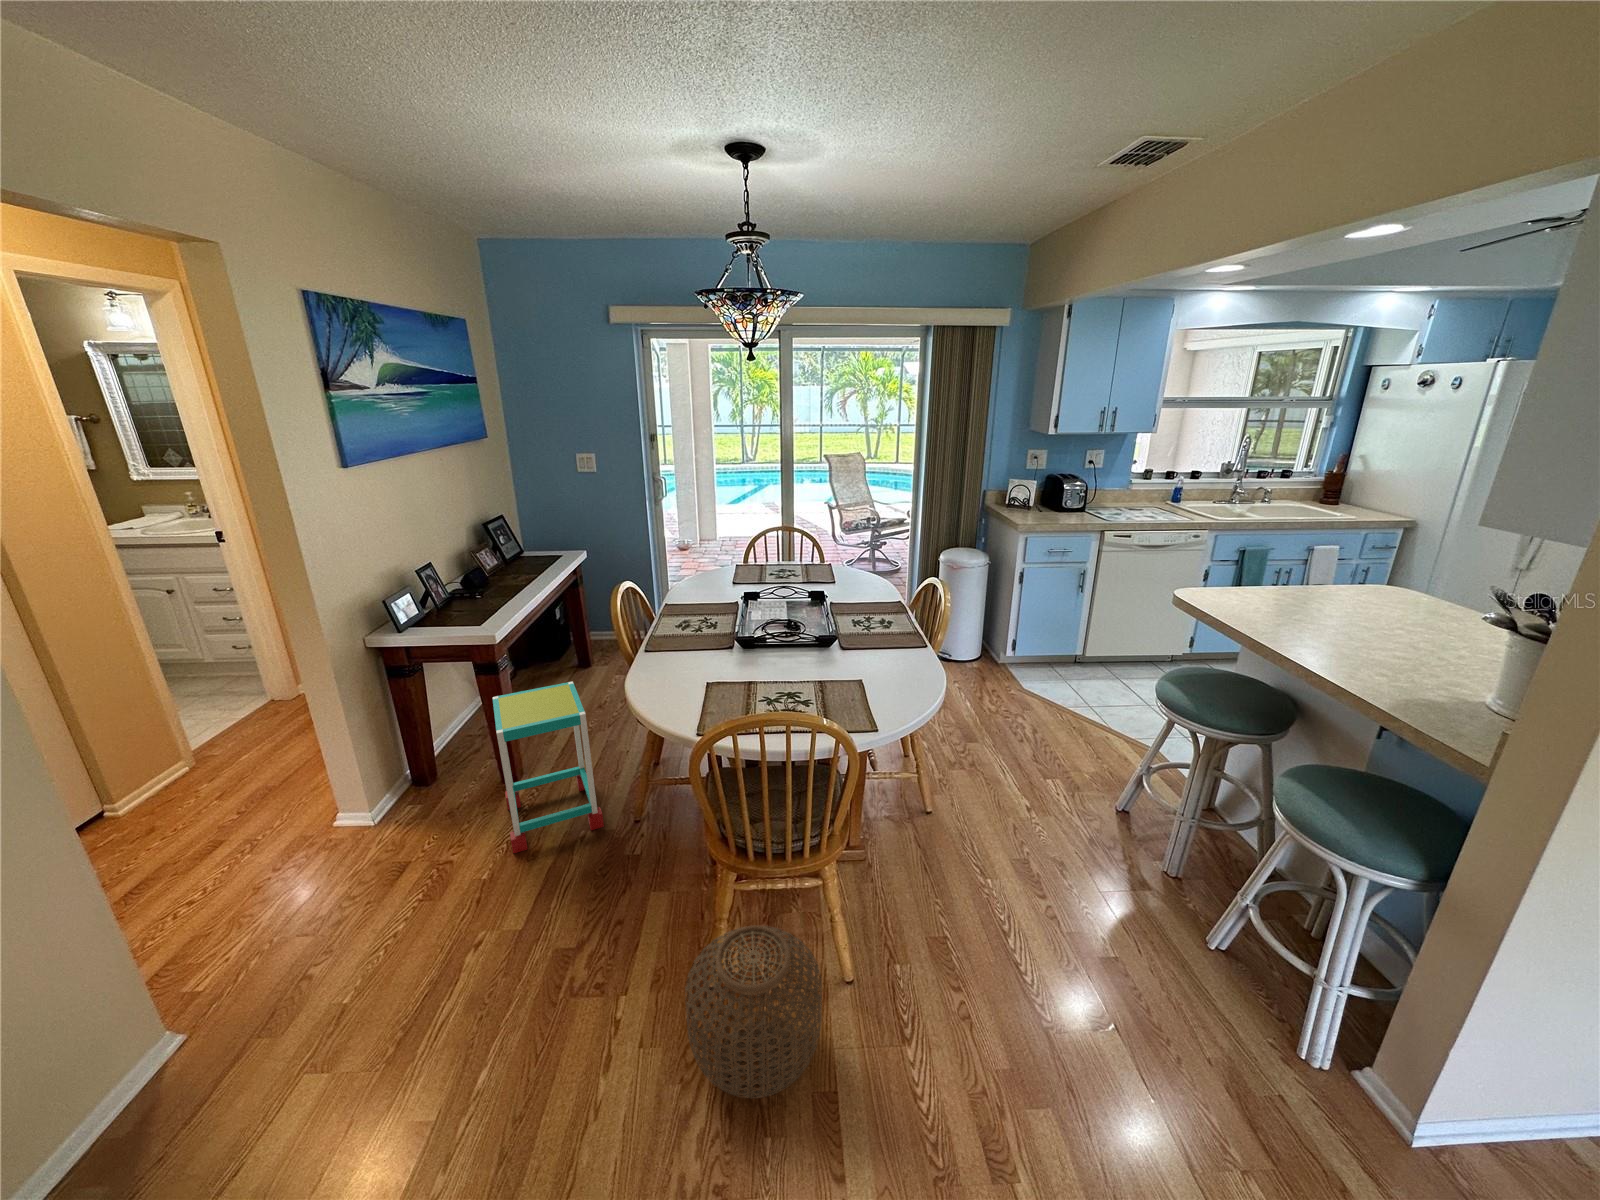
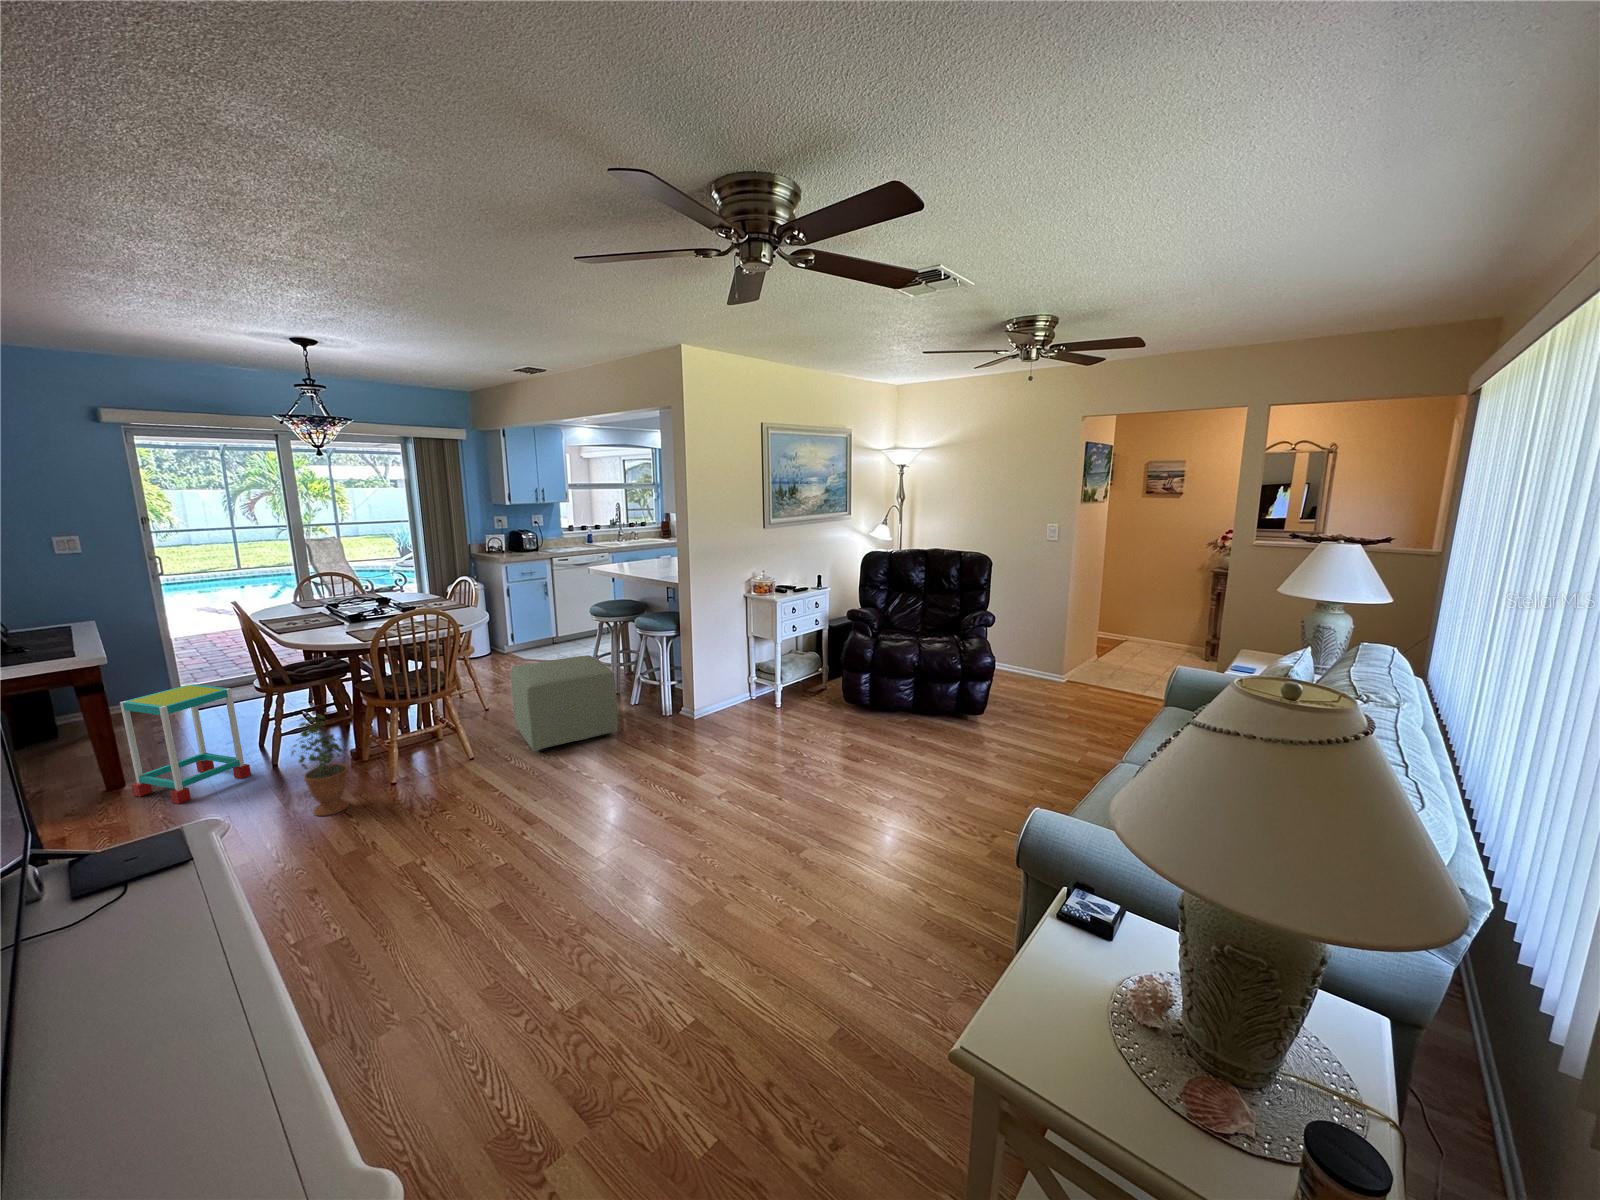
ottoman: none [947,812,1197,1107] -> present [511,655,618,751]
potted plant: none [533,848,625,1038] -> present [291,712,350,816]
woven basket: present [685,926,822,1098] -> none [397,716,473,793]

